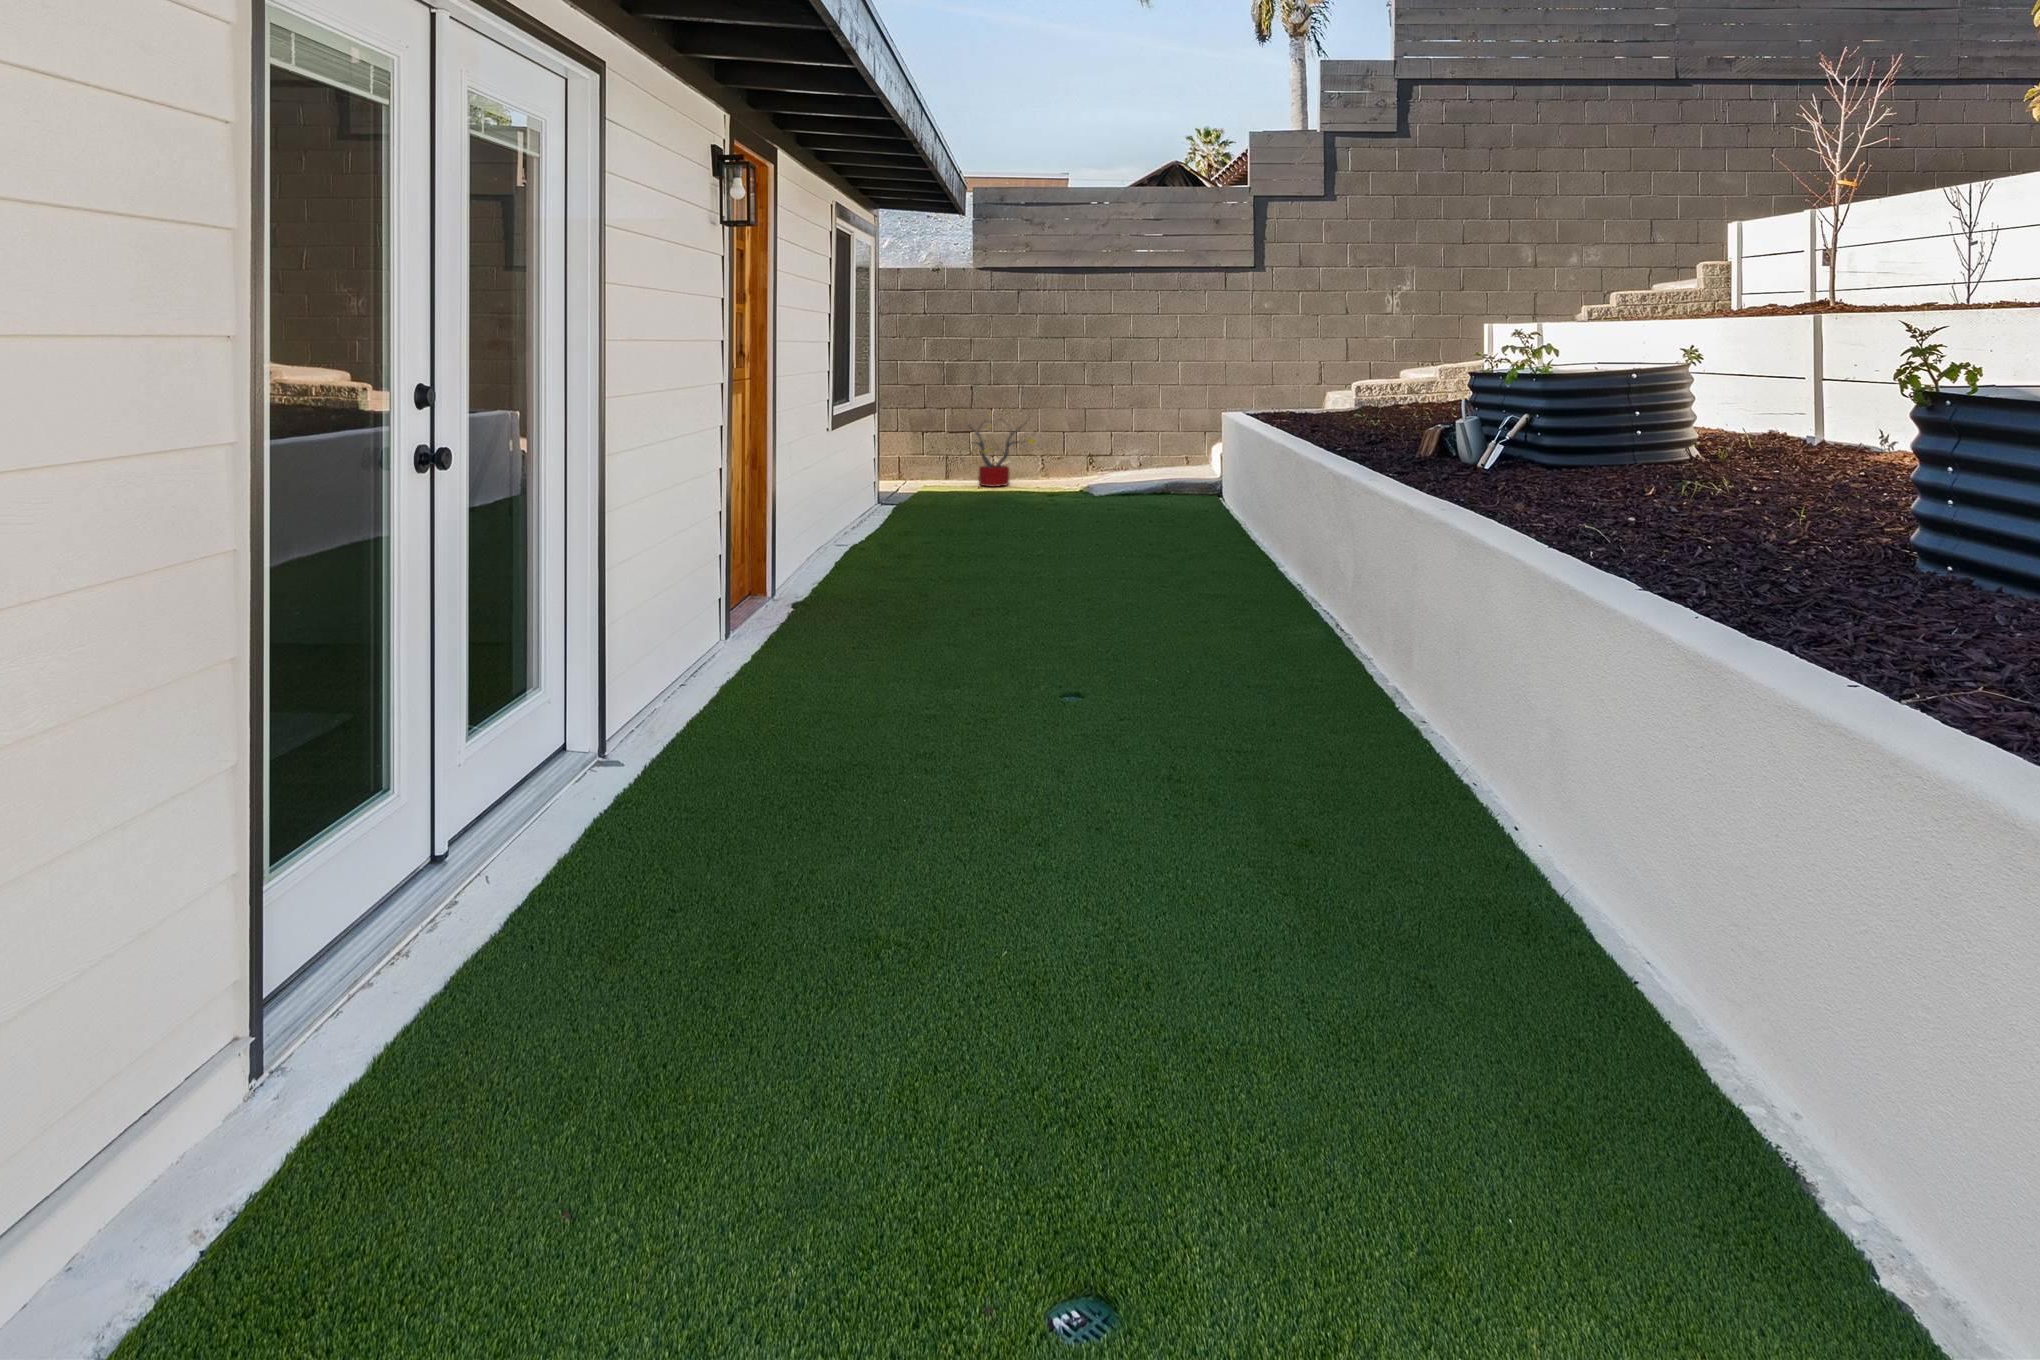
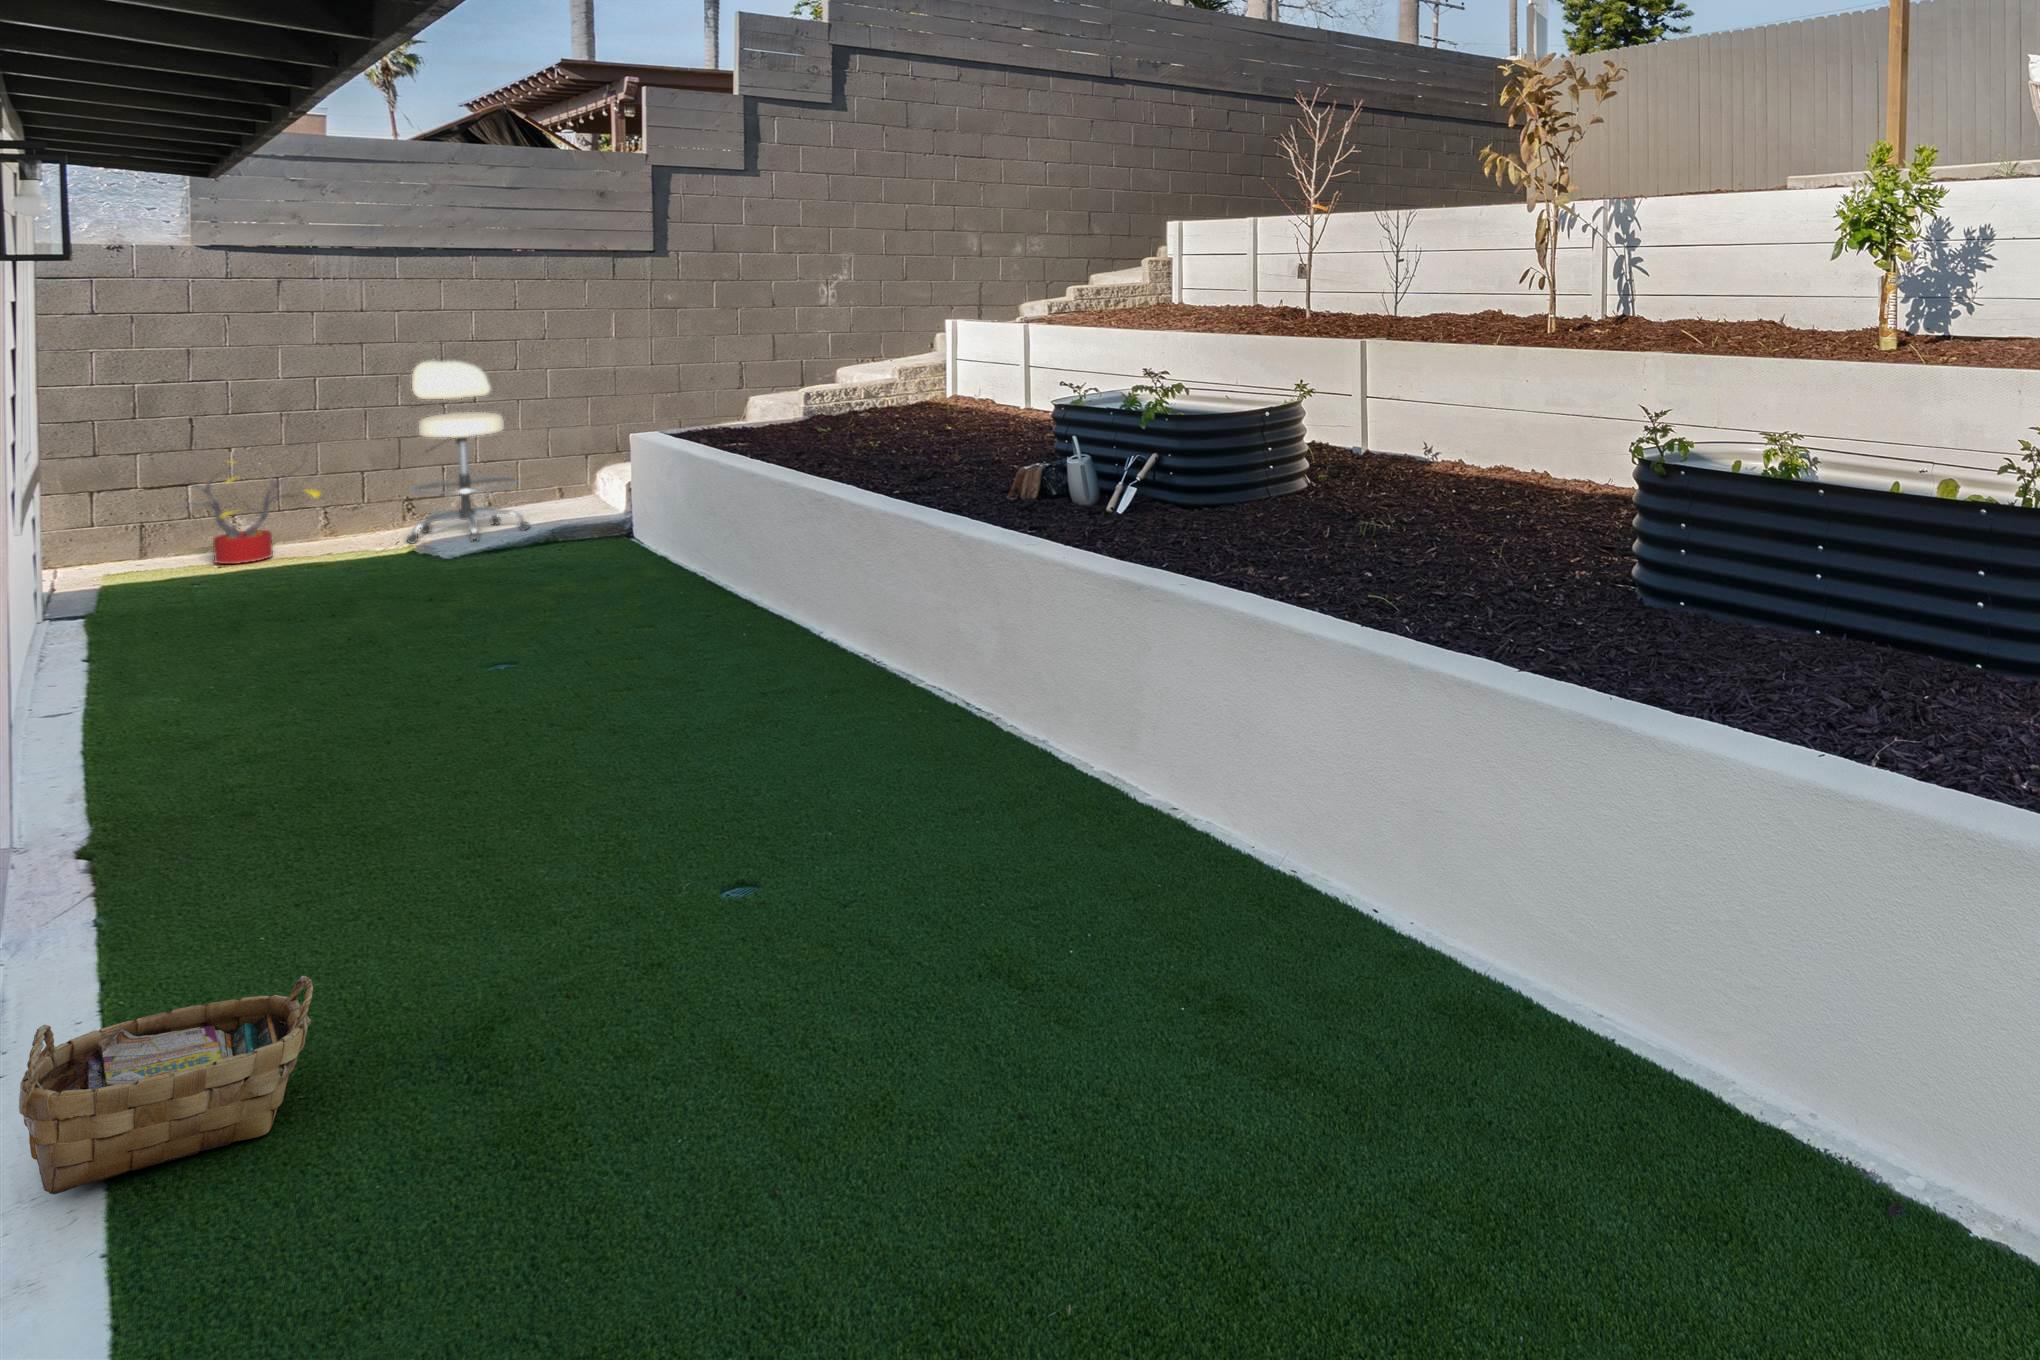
stool: none [1082,349,1159,489] -> present [407,361,529,543]
woven basket: none [668,615,797,711] -> present [19,976,313,1194]

